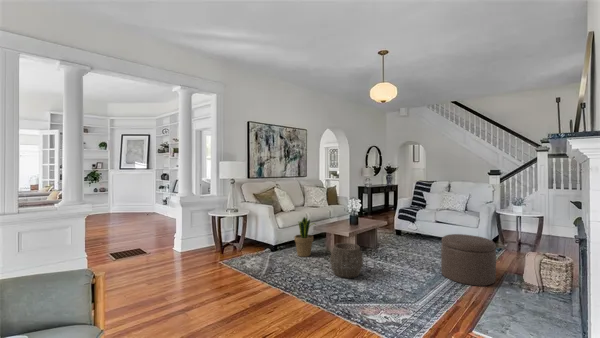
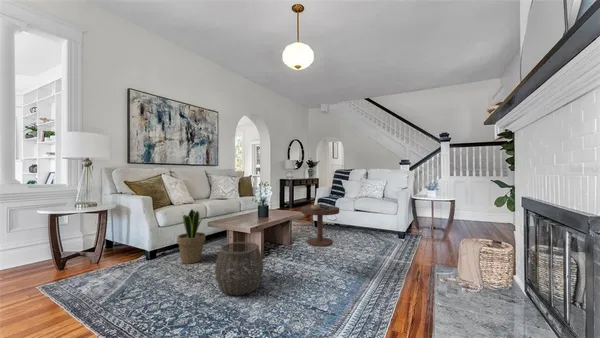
side table: none [390,219,420,273] -> present [301,205,339,247]
ottoman: present [441,234,496,286] -> none [365,222,429,288]

